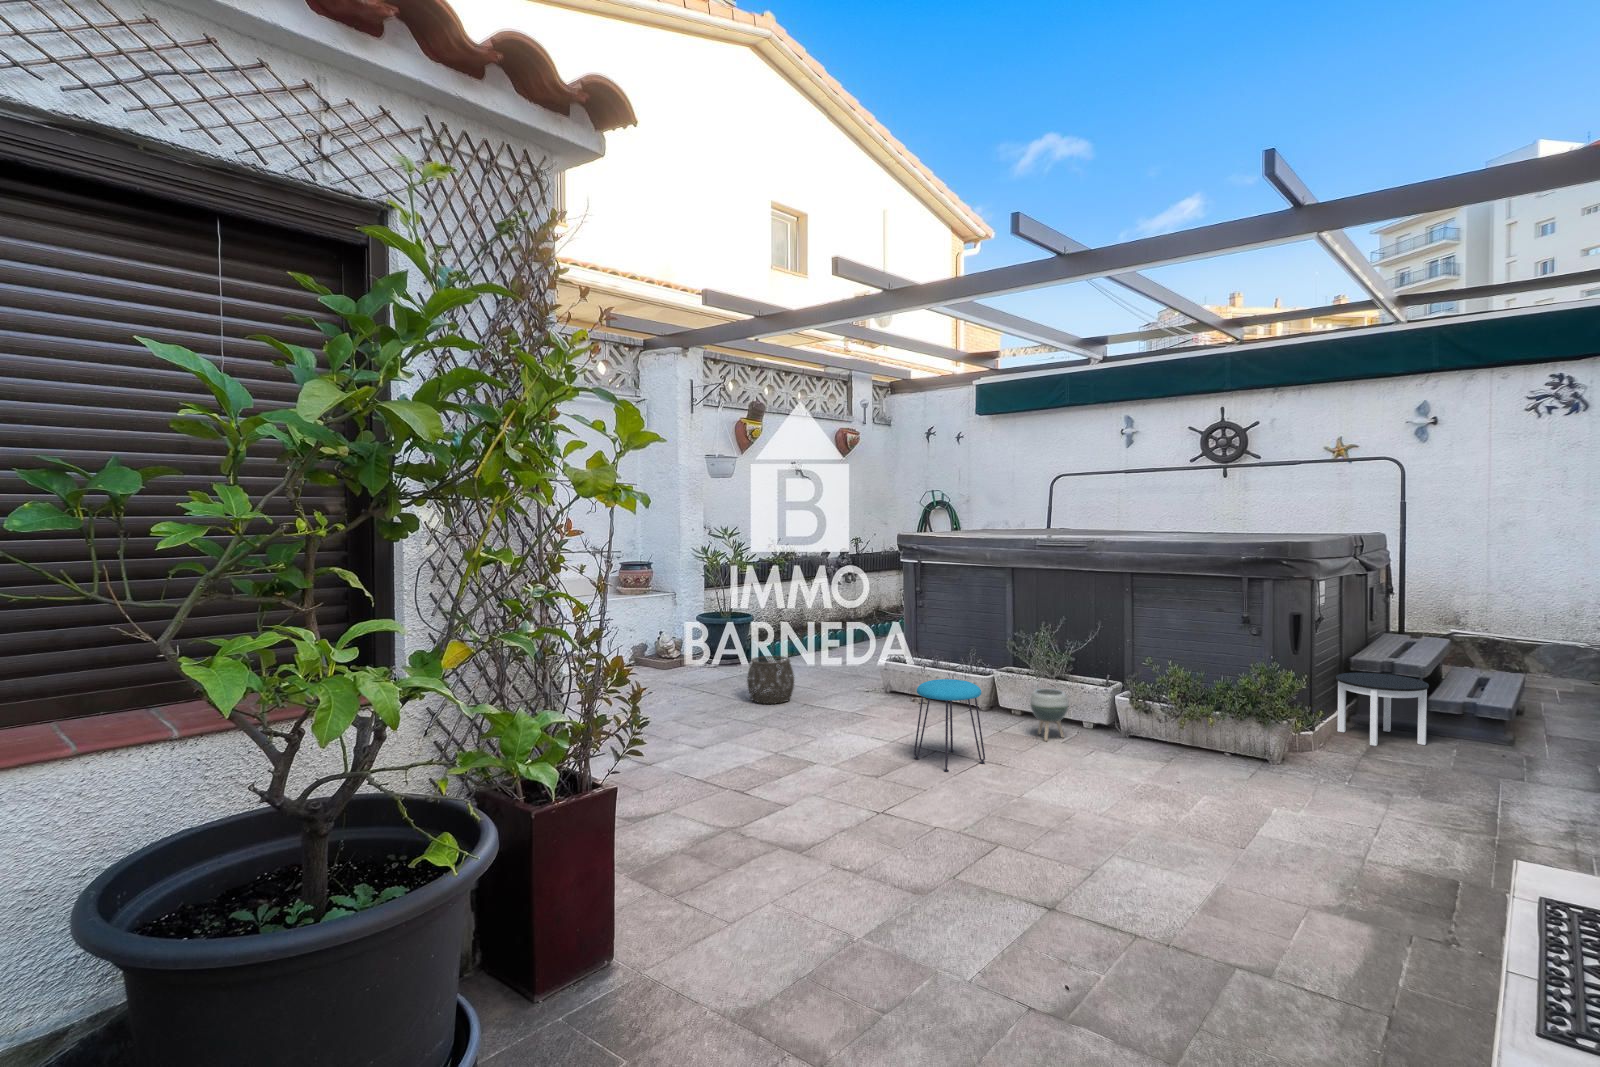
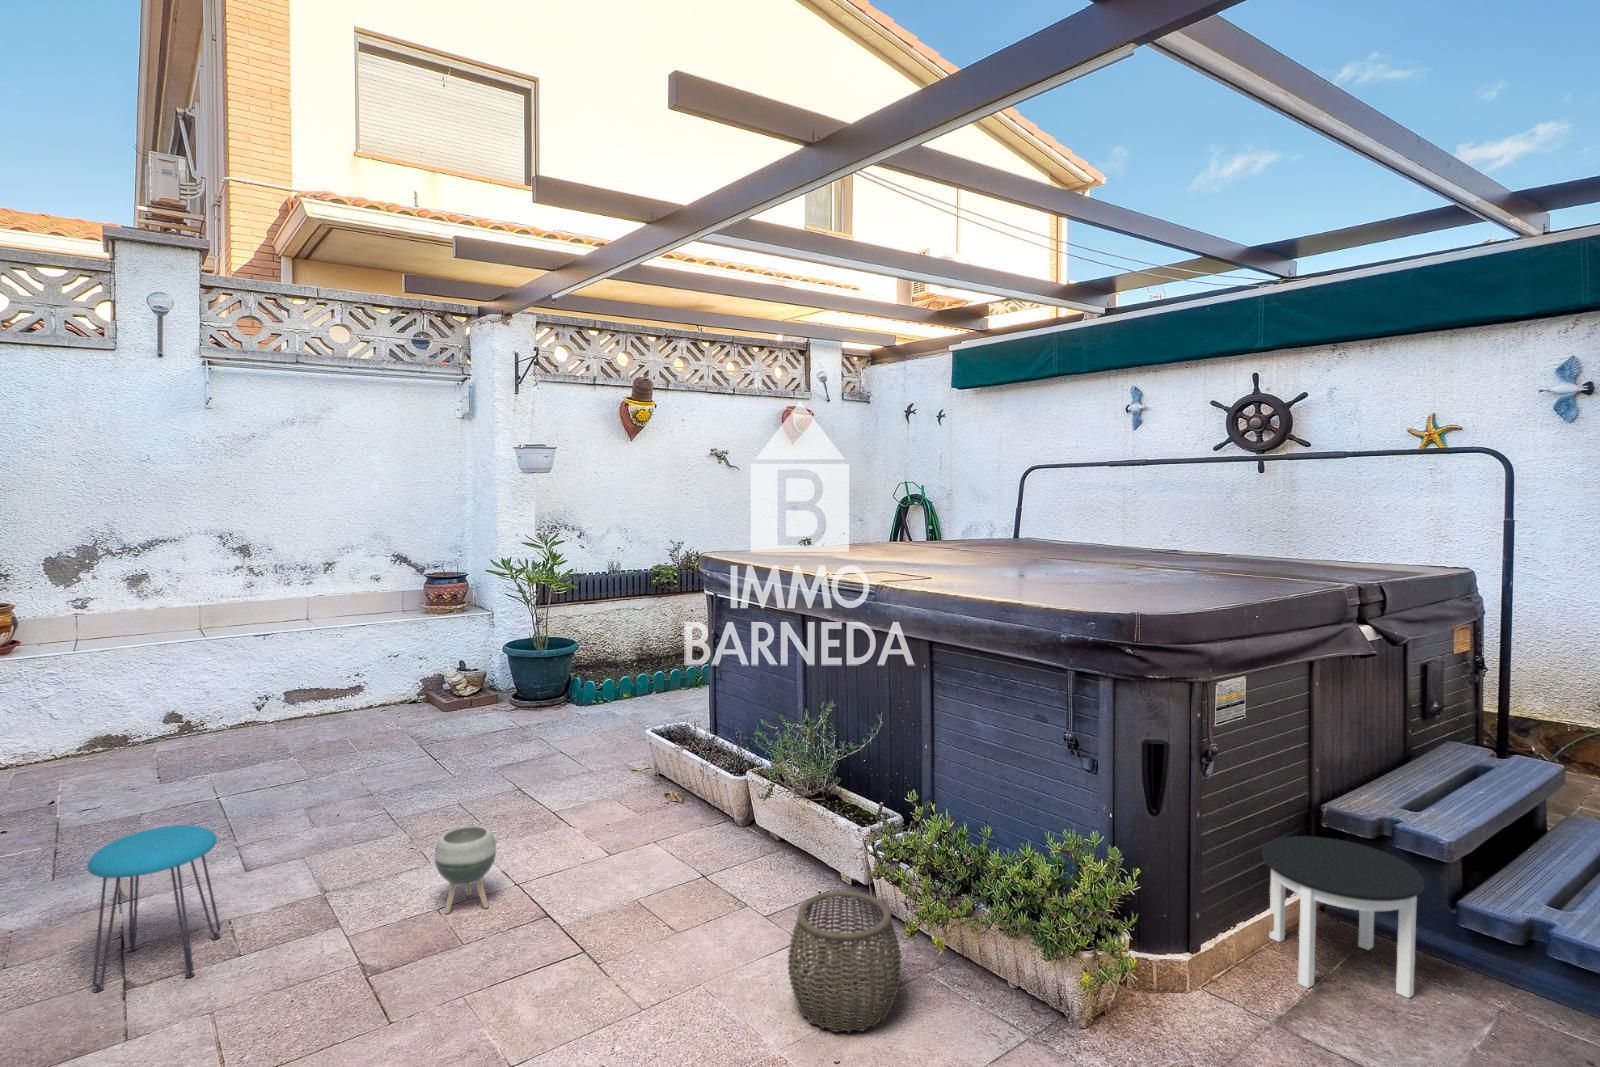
woven basket: present [747,656,794,704] -> present [788,891,902,1032]
stool: present [914,679,985,772] -> present [87,825,220,992]
planter: present [1030,689,1069,741] -> present [434,826,497,913]

